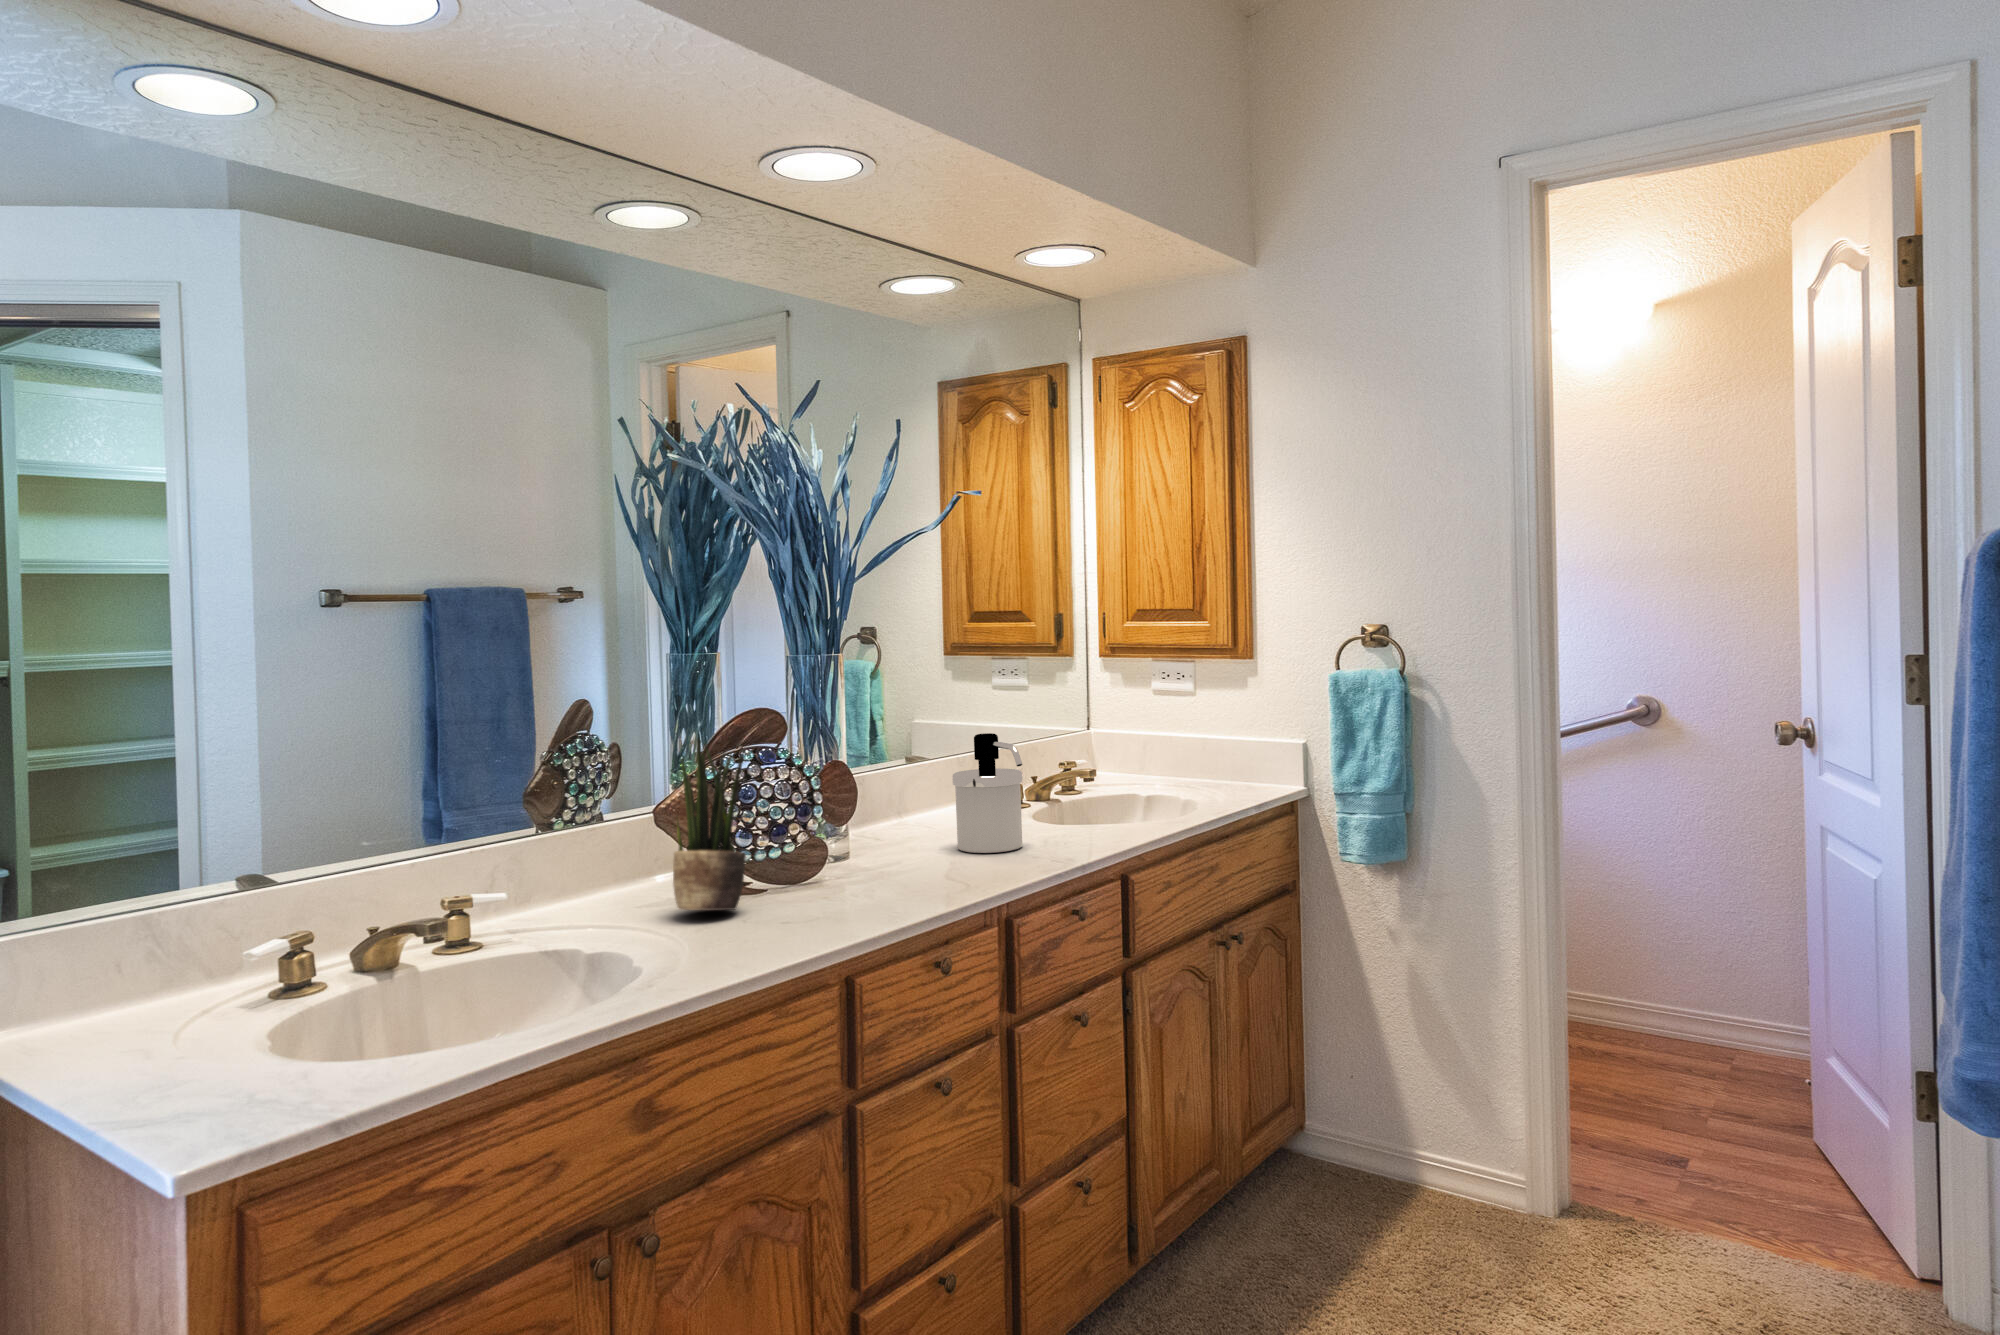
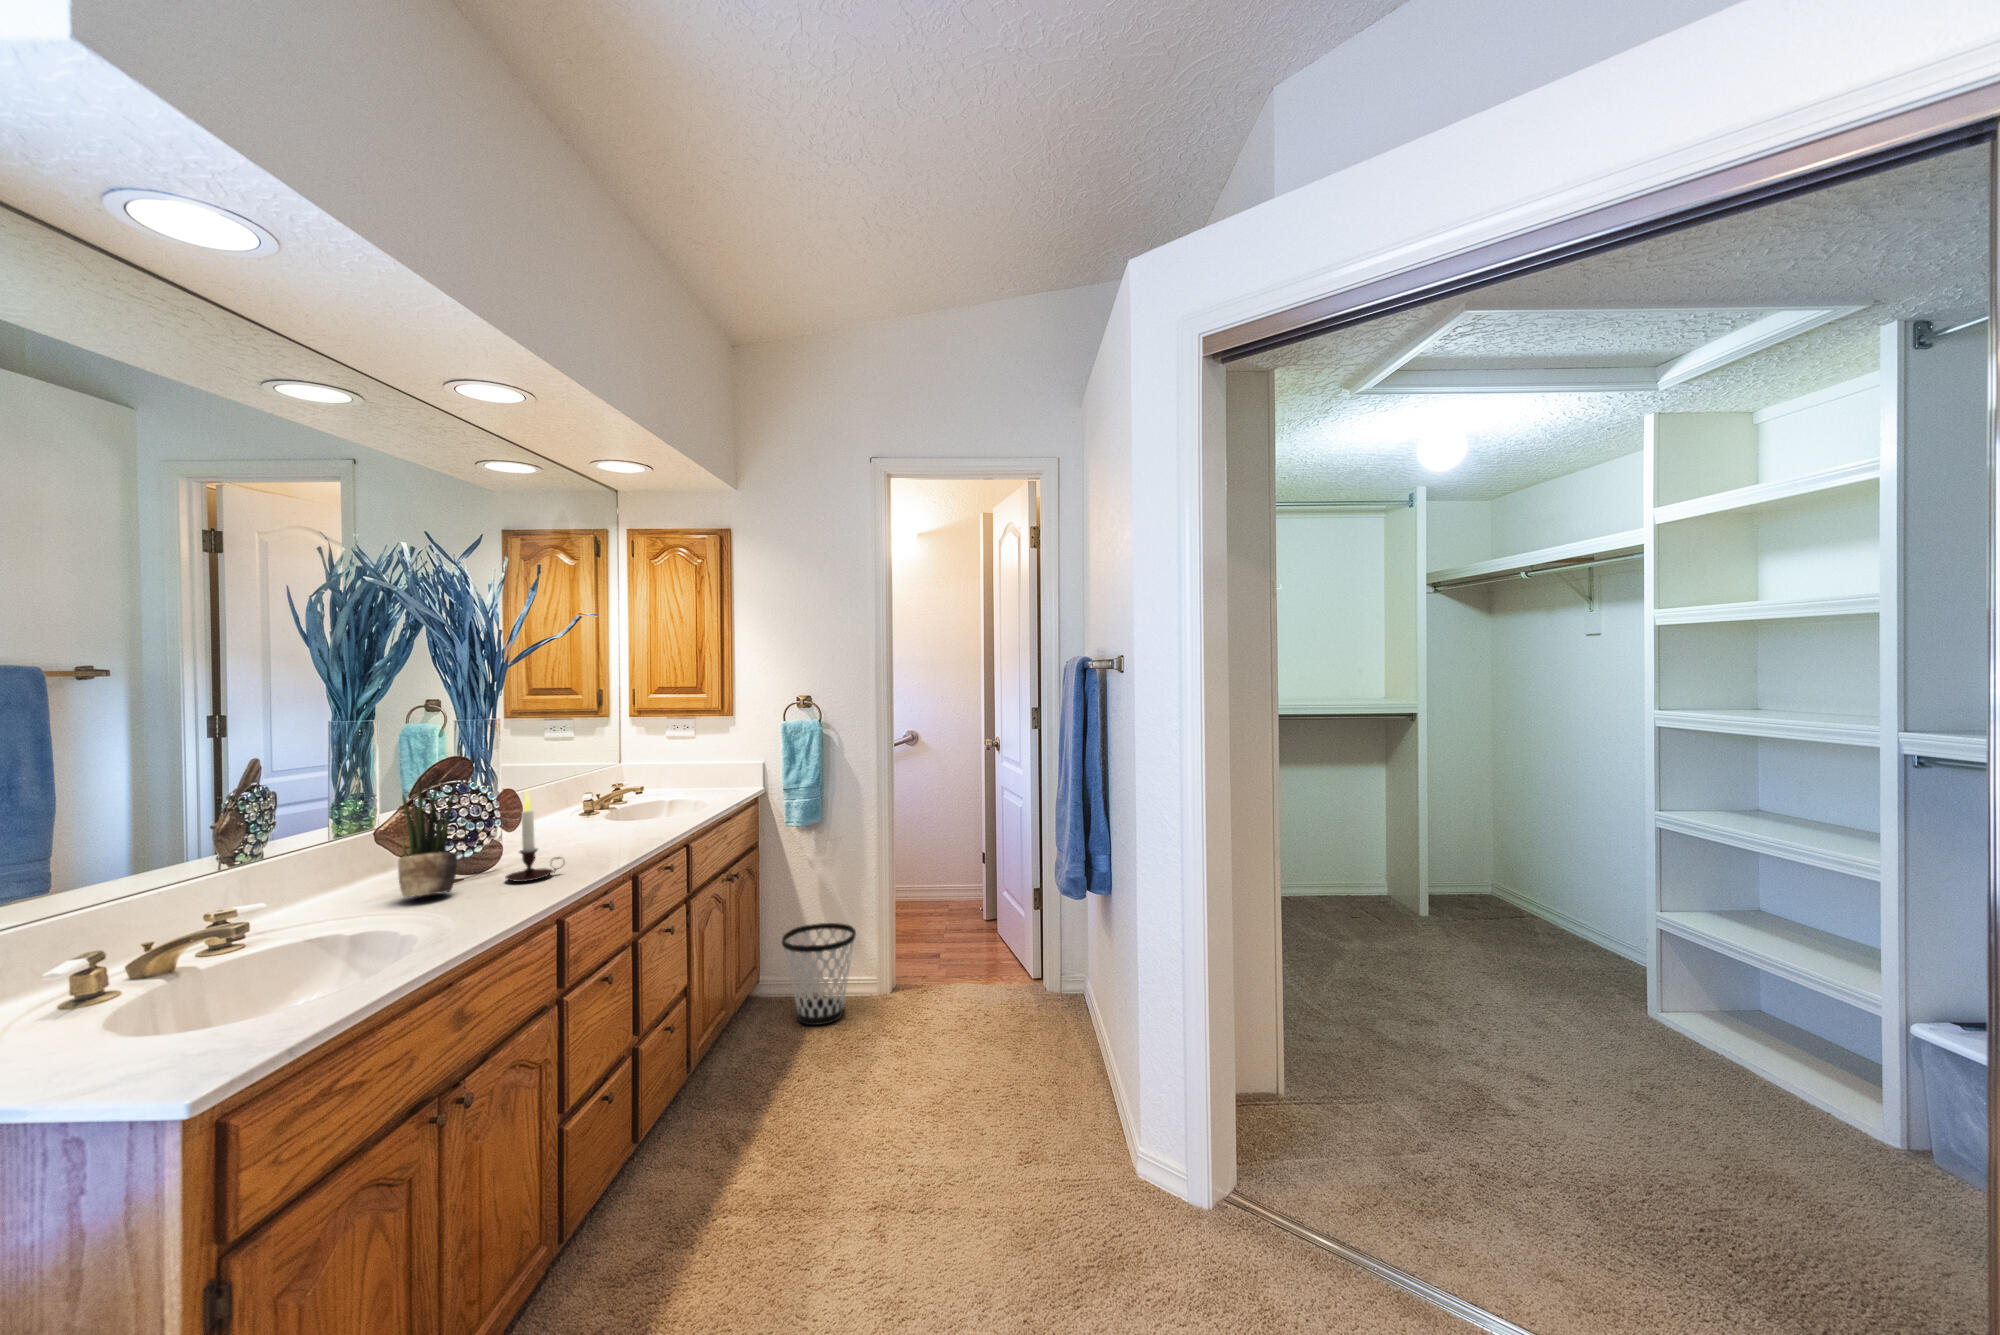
soap dispenser: present [952,733,1022,853] -> none [569,765,626,841]
candle: none [811,765,893,908] -> present [506,791,560,882]
wastebasket: none [1322,1045,1464,1235] -> present [782,923,856,1025]

